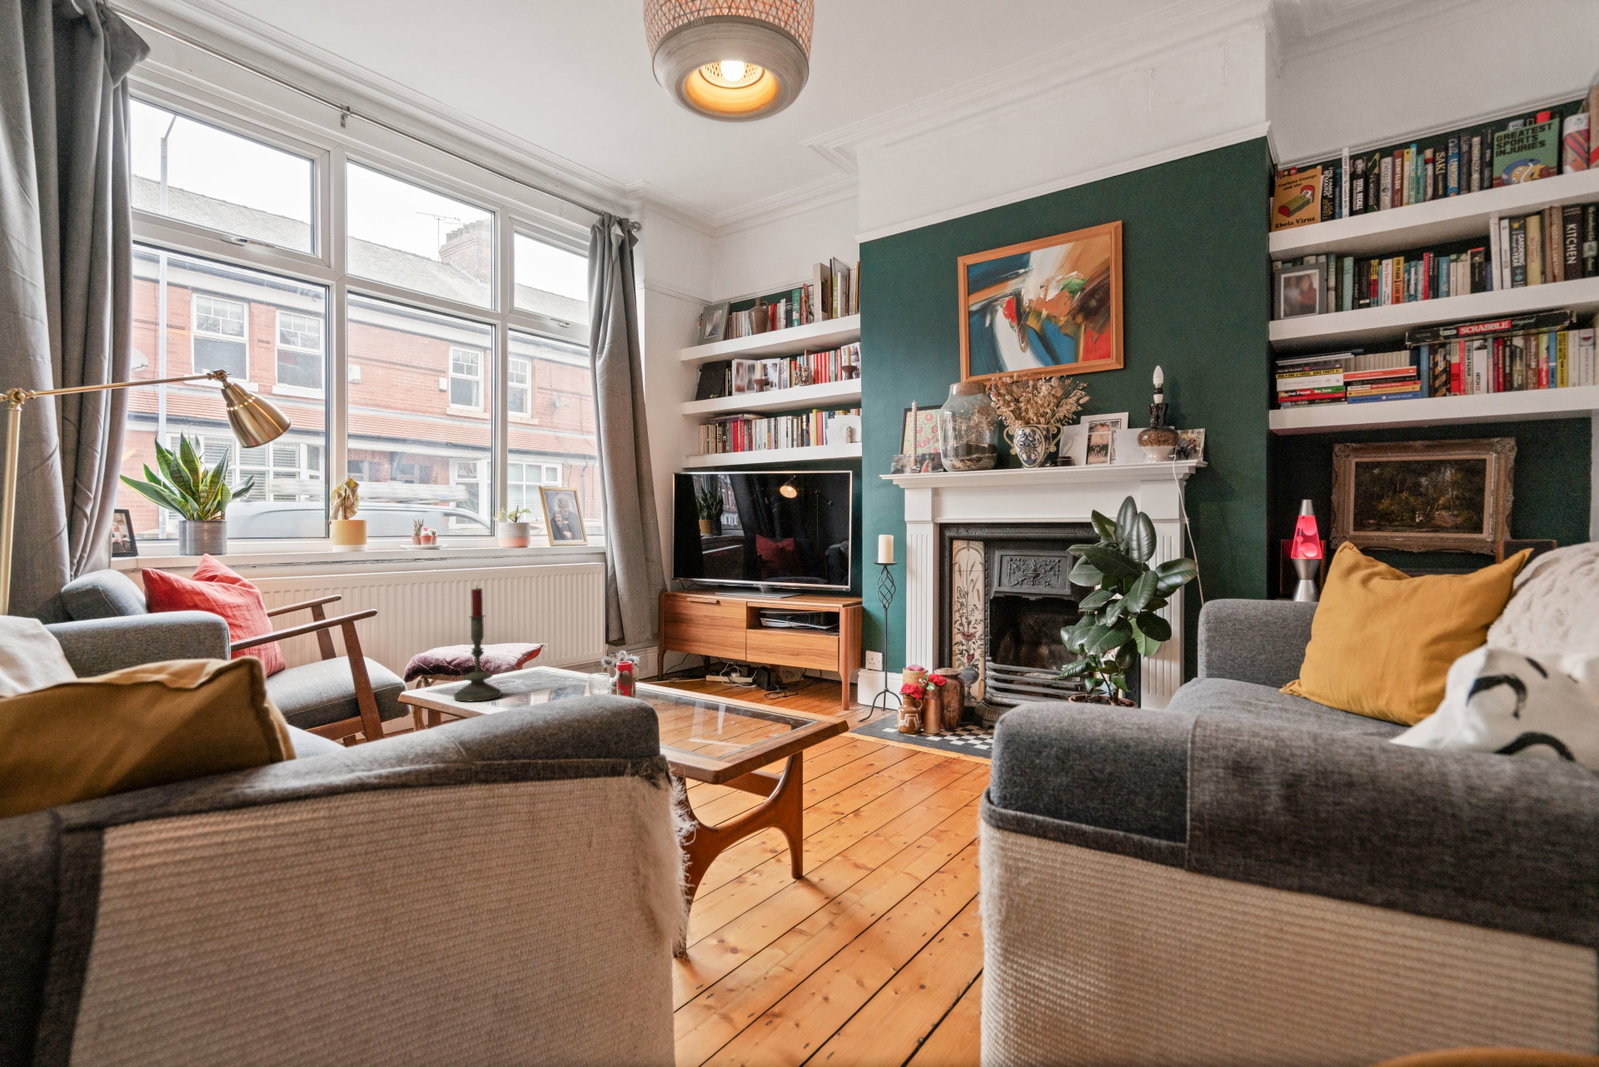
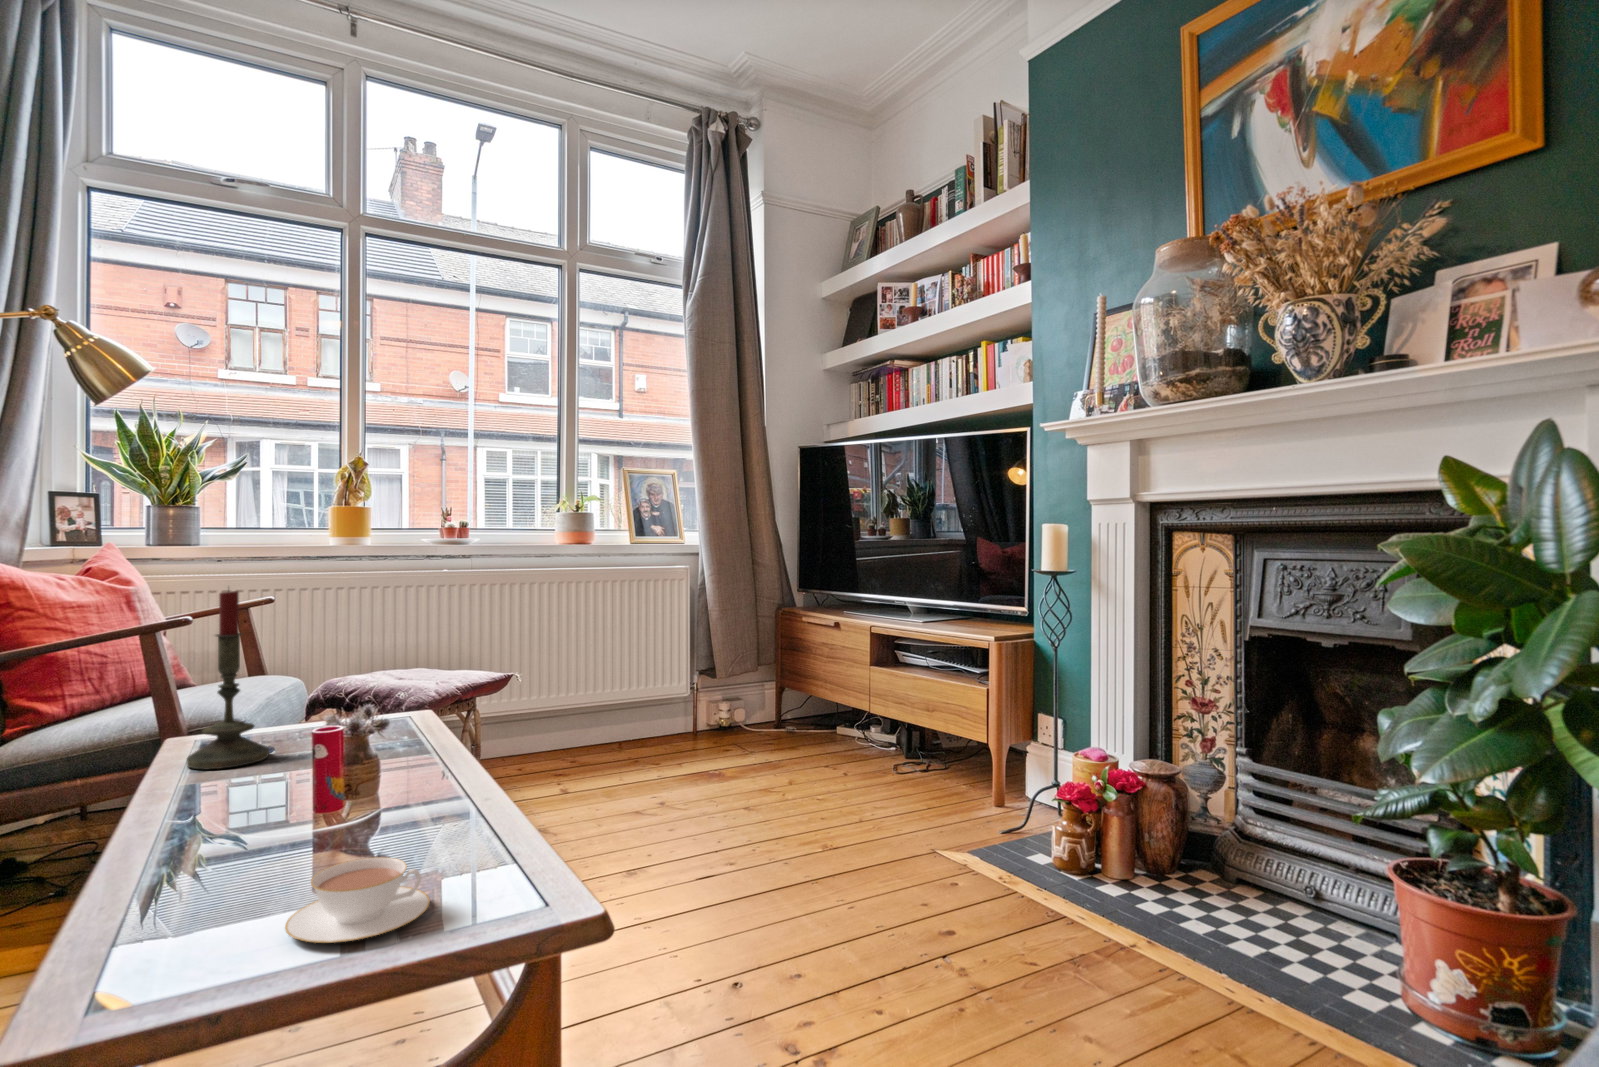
teacup: none [715,706,772,736] -> present [285,857,430,943]

